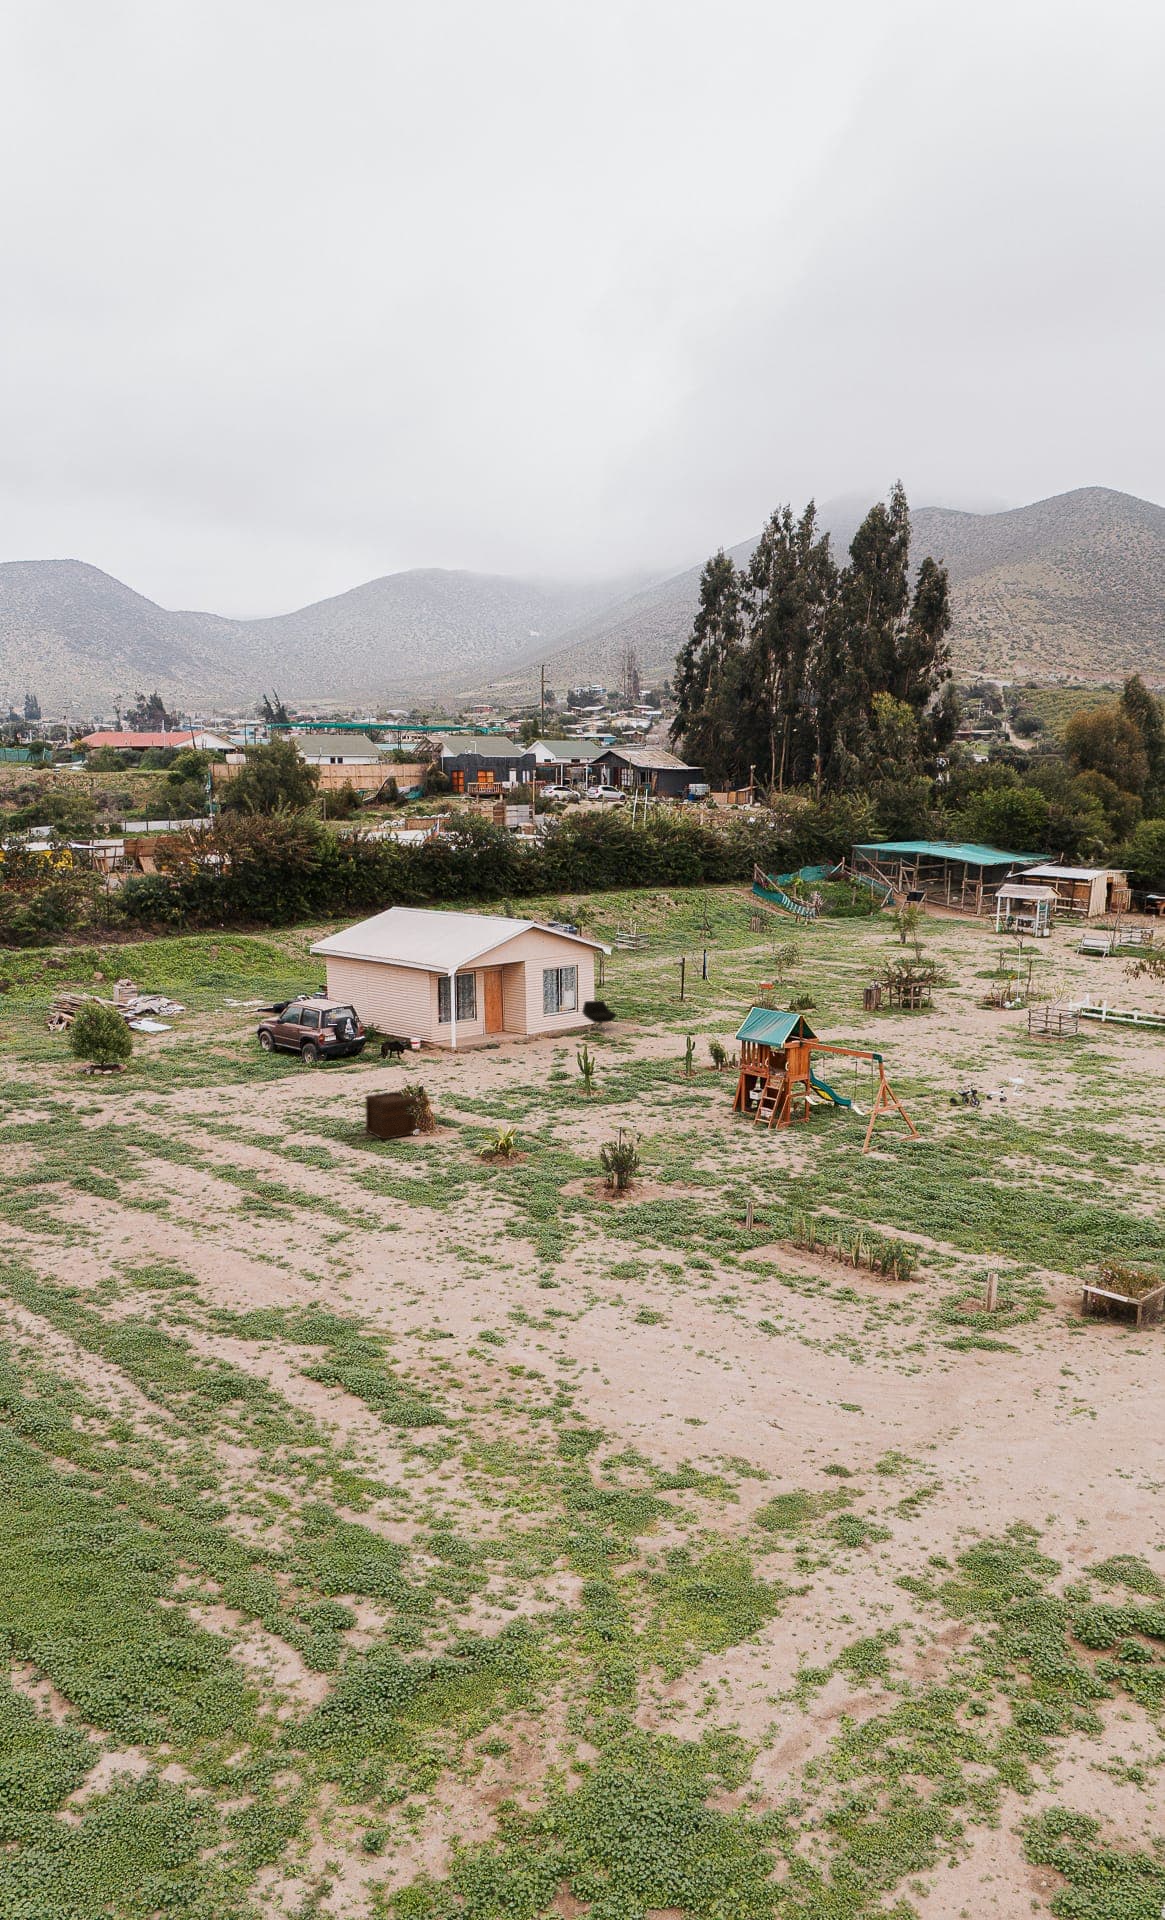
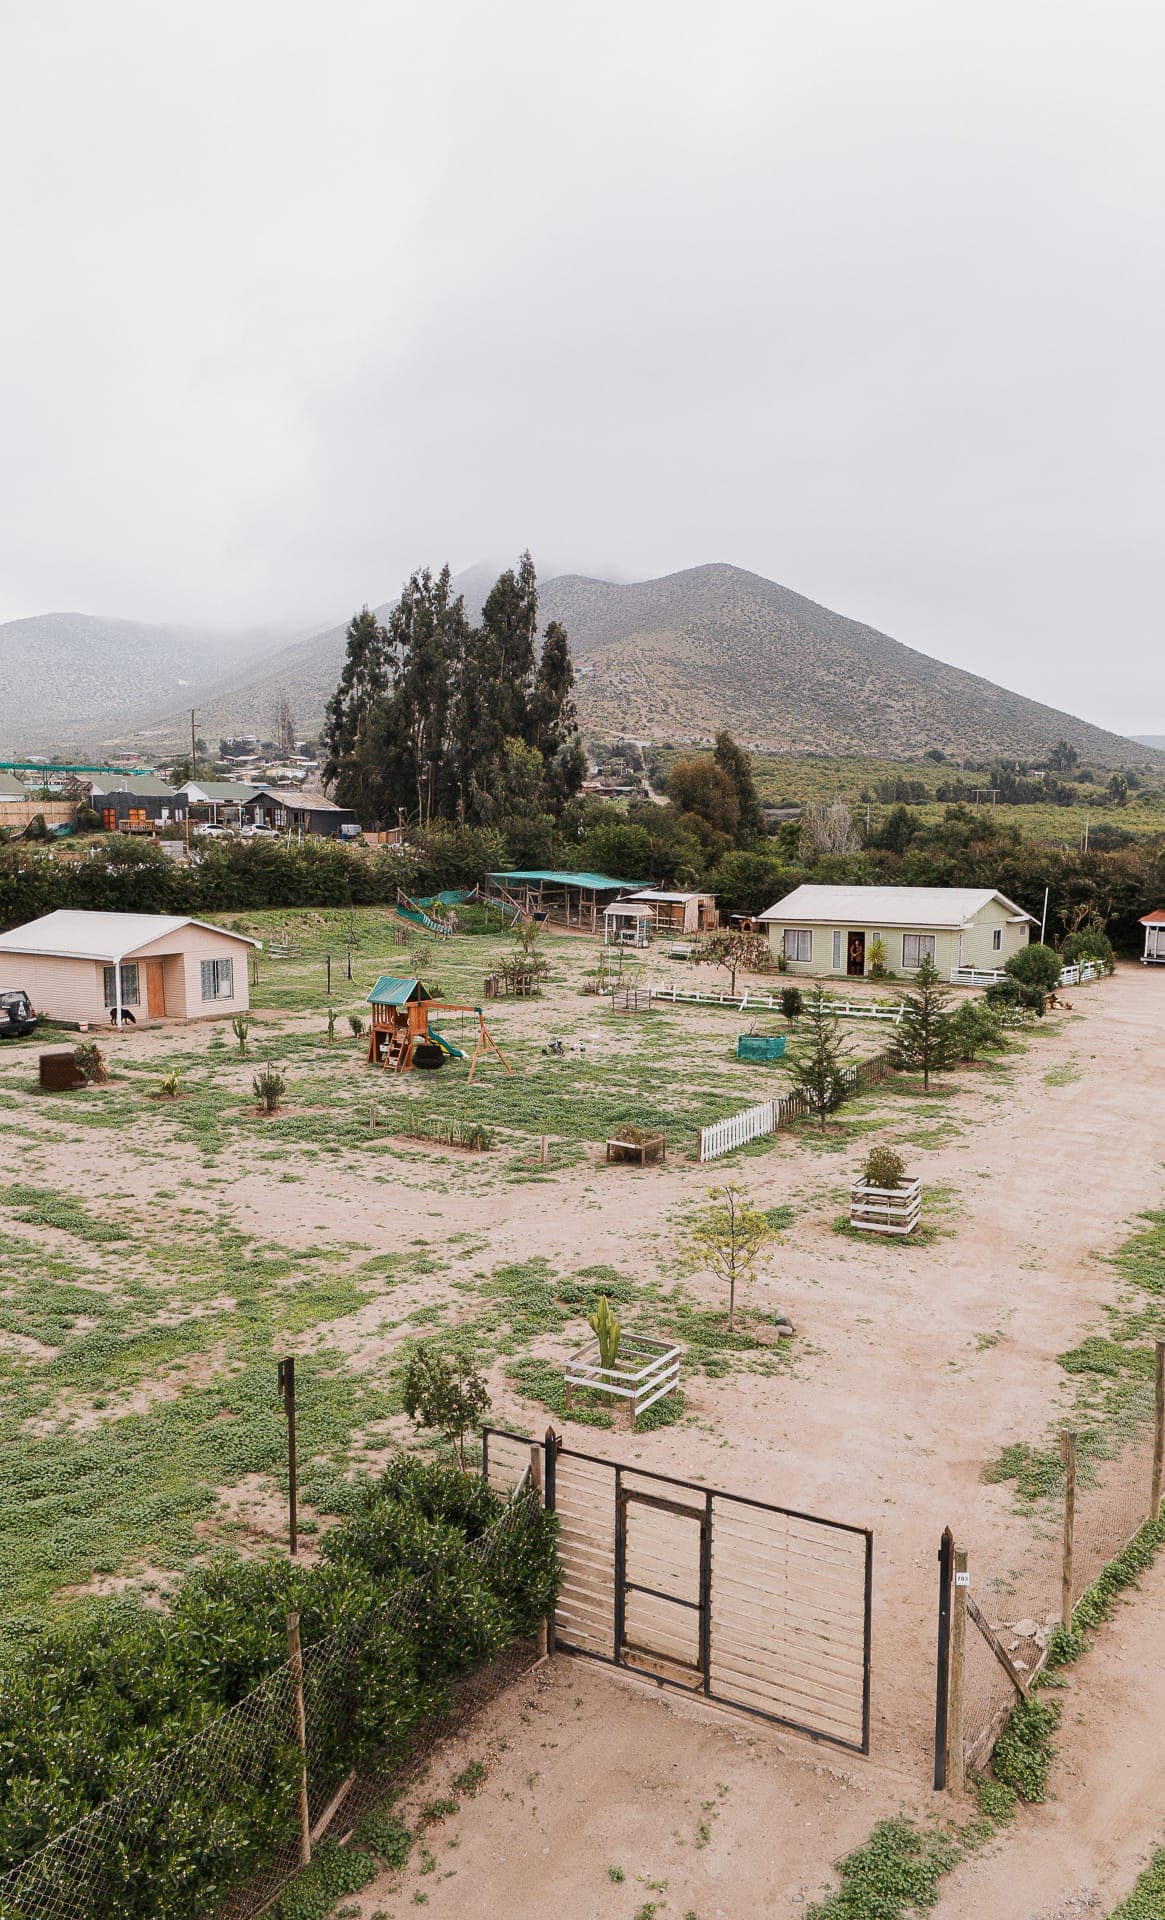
lounge chair: present [582,1000,616,1029] -> present [411,1045,446,1080]

